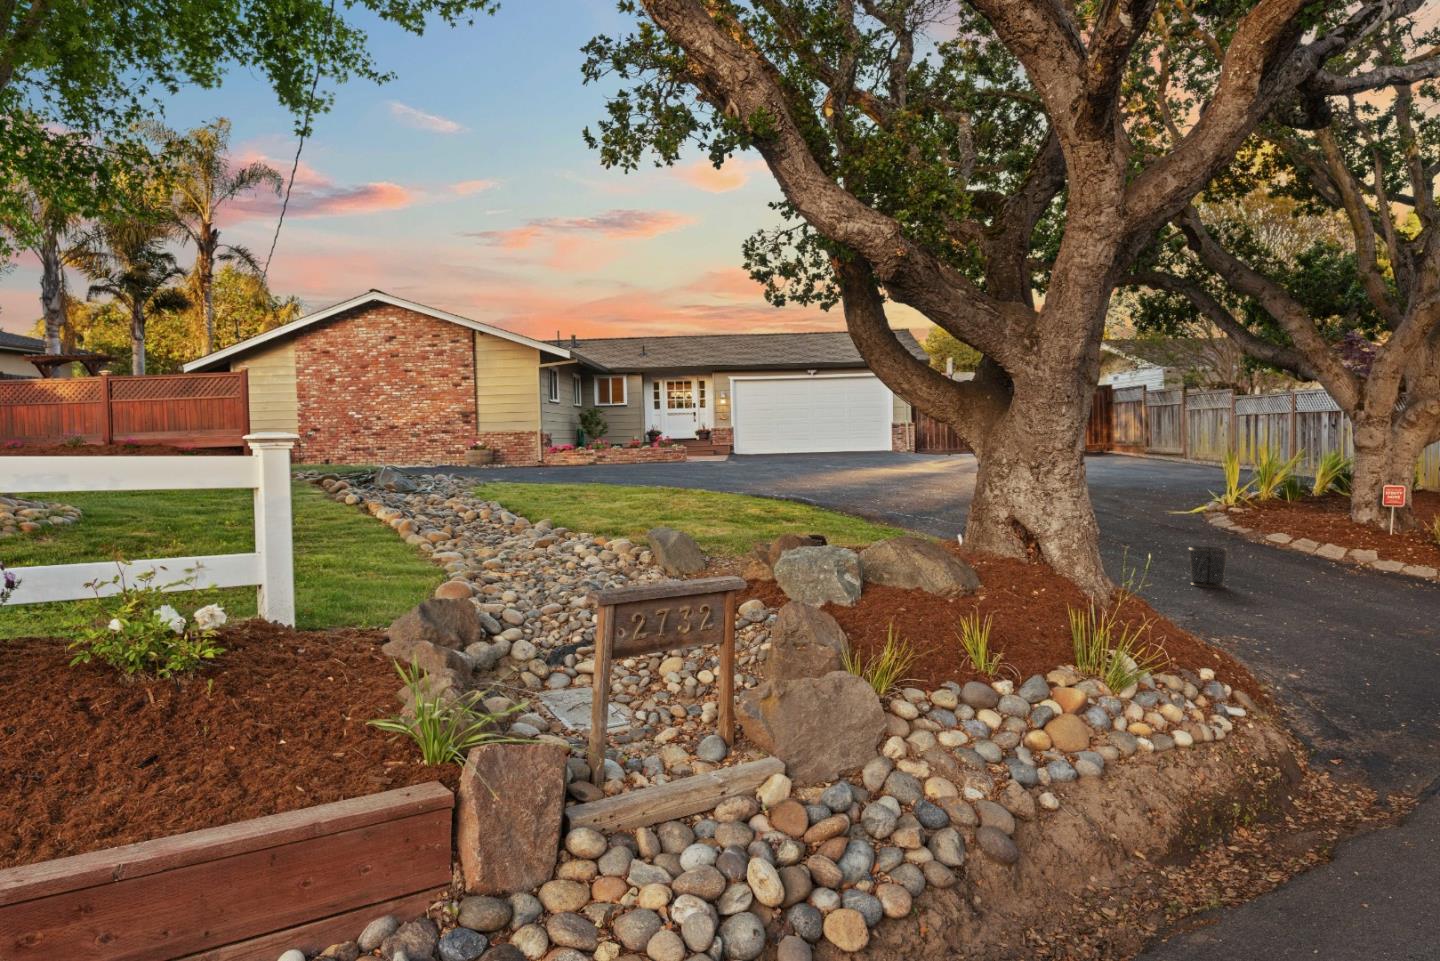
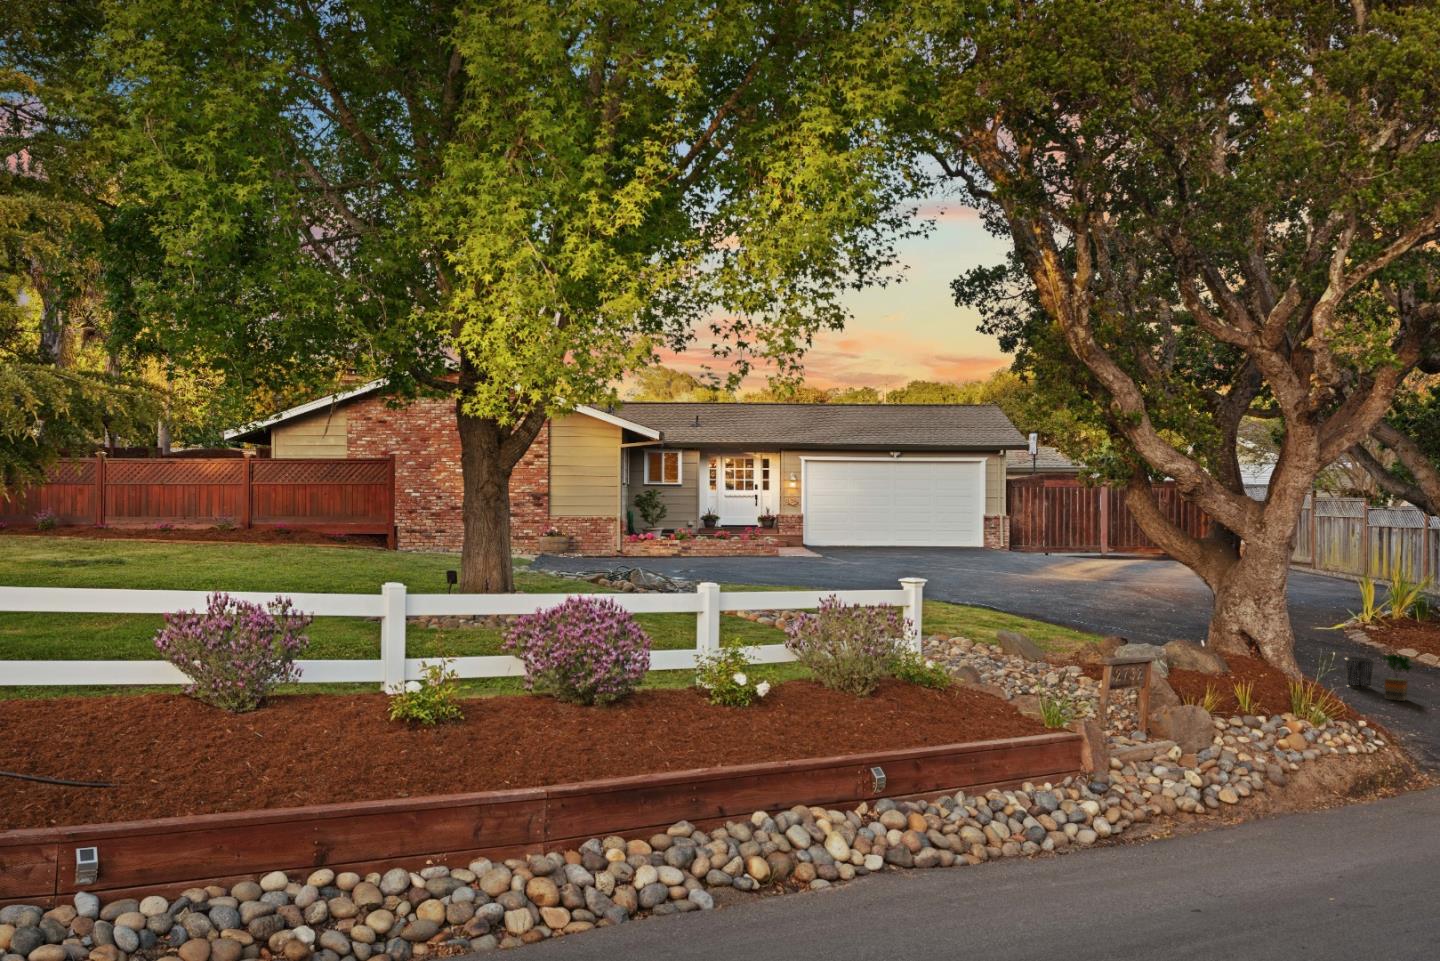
potted tree: none [1235,541,1282,605] -> present [1383,654,1414,701]

